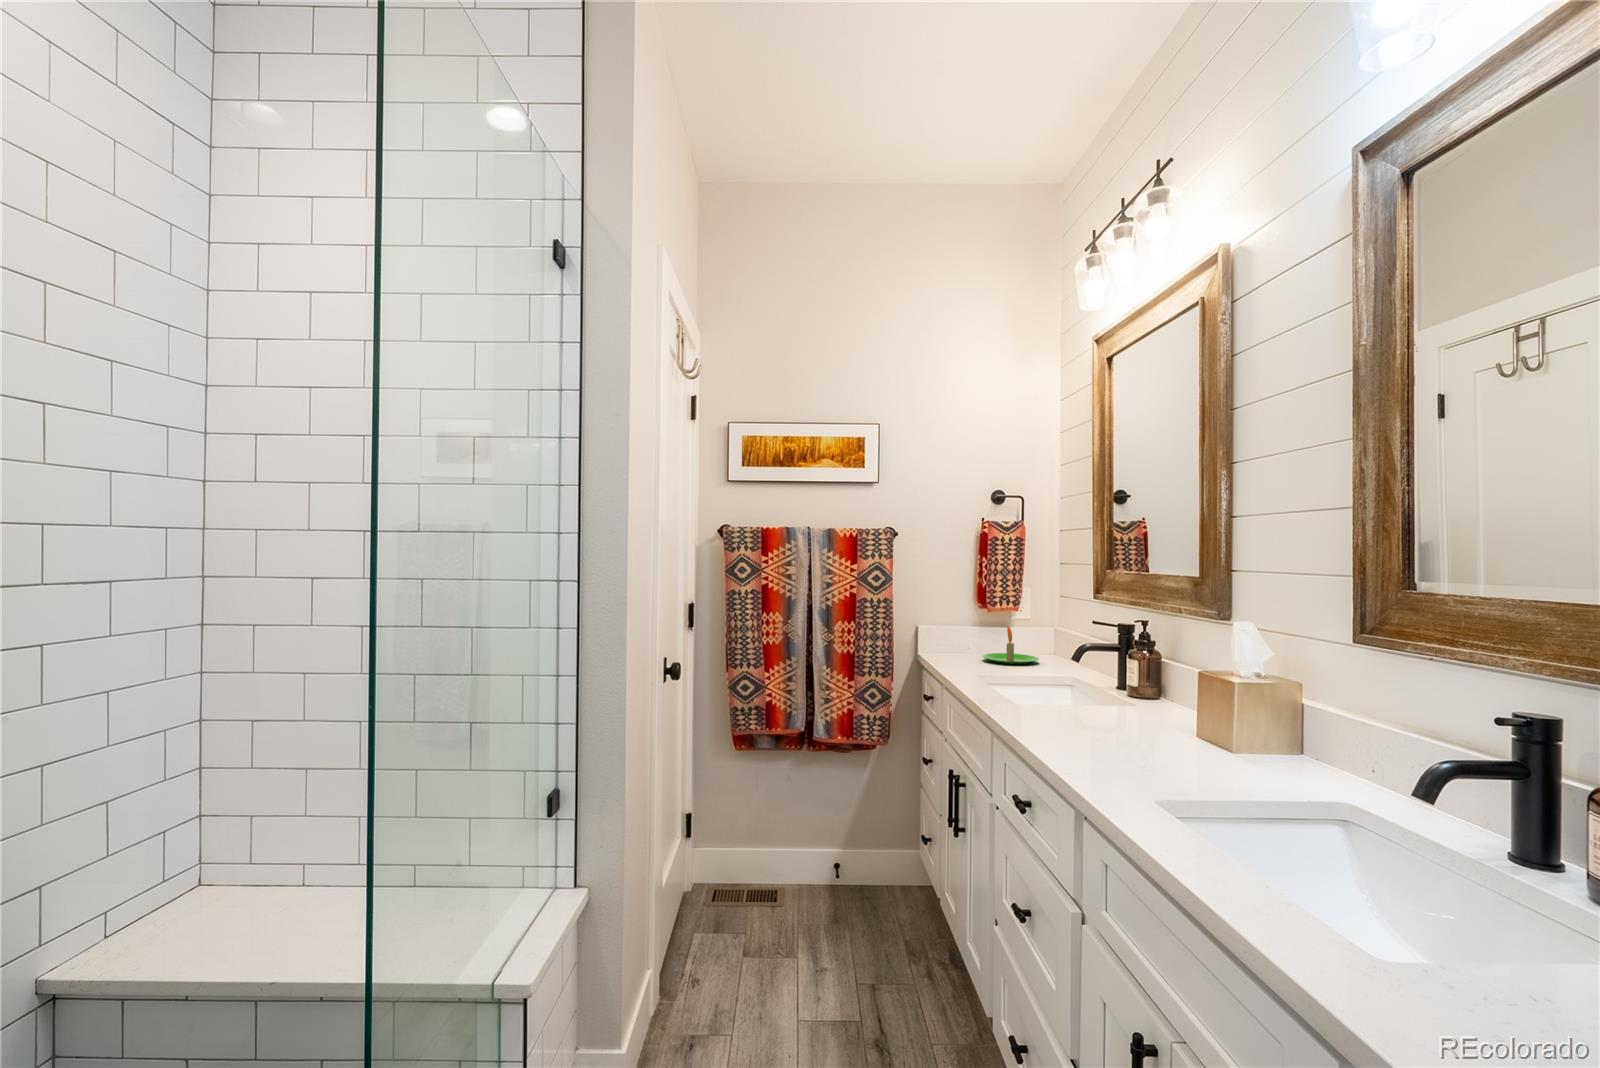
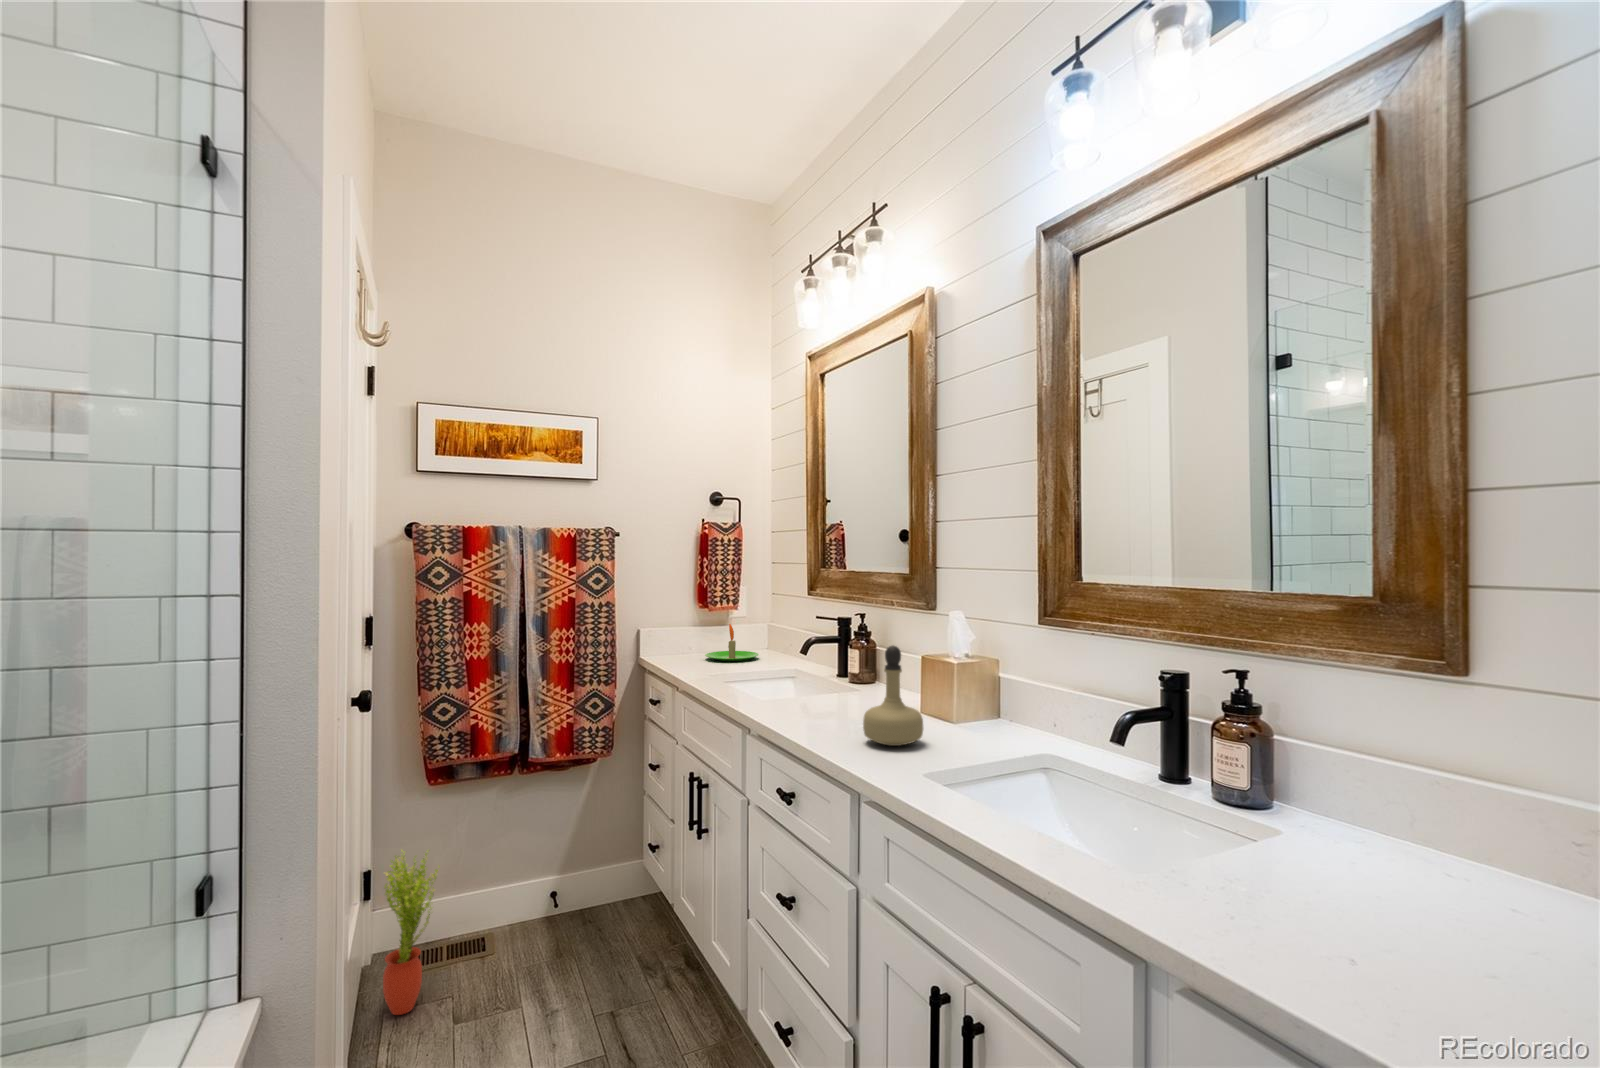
perfume bottle: none [1105,655,1179,768] -> present [863,646,923,746]
potted plant: none [689,801,733,942] -> present [383,851,440,1015]

